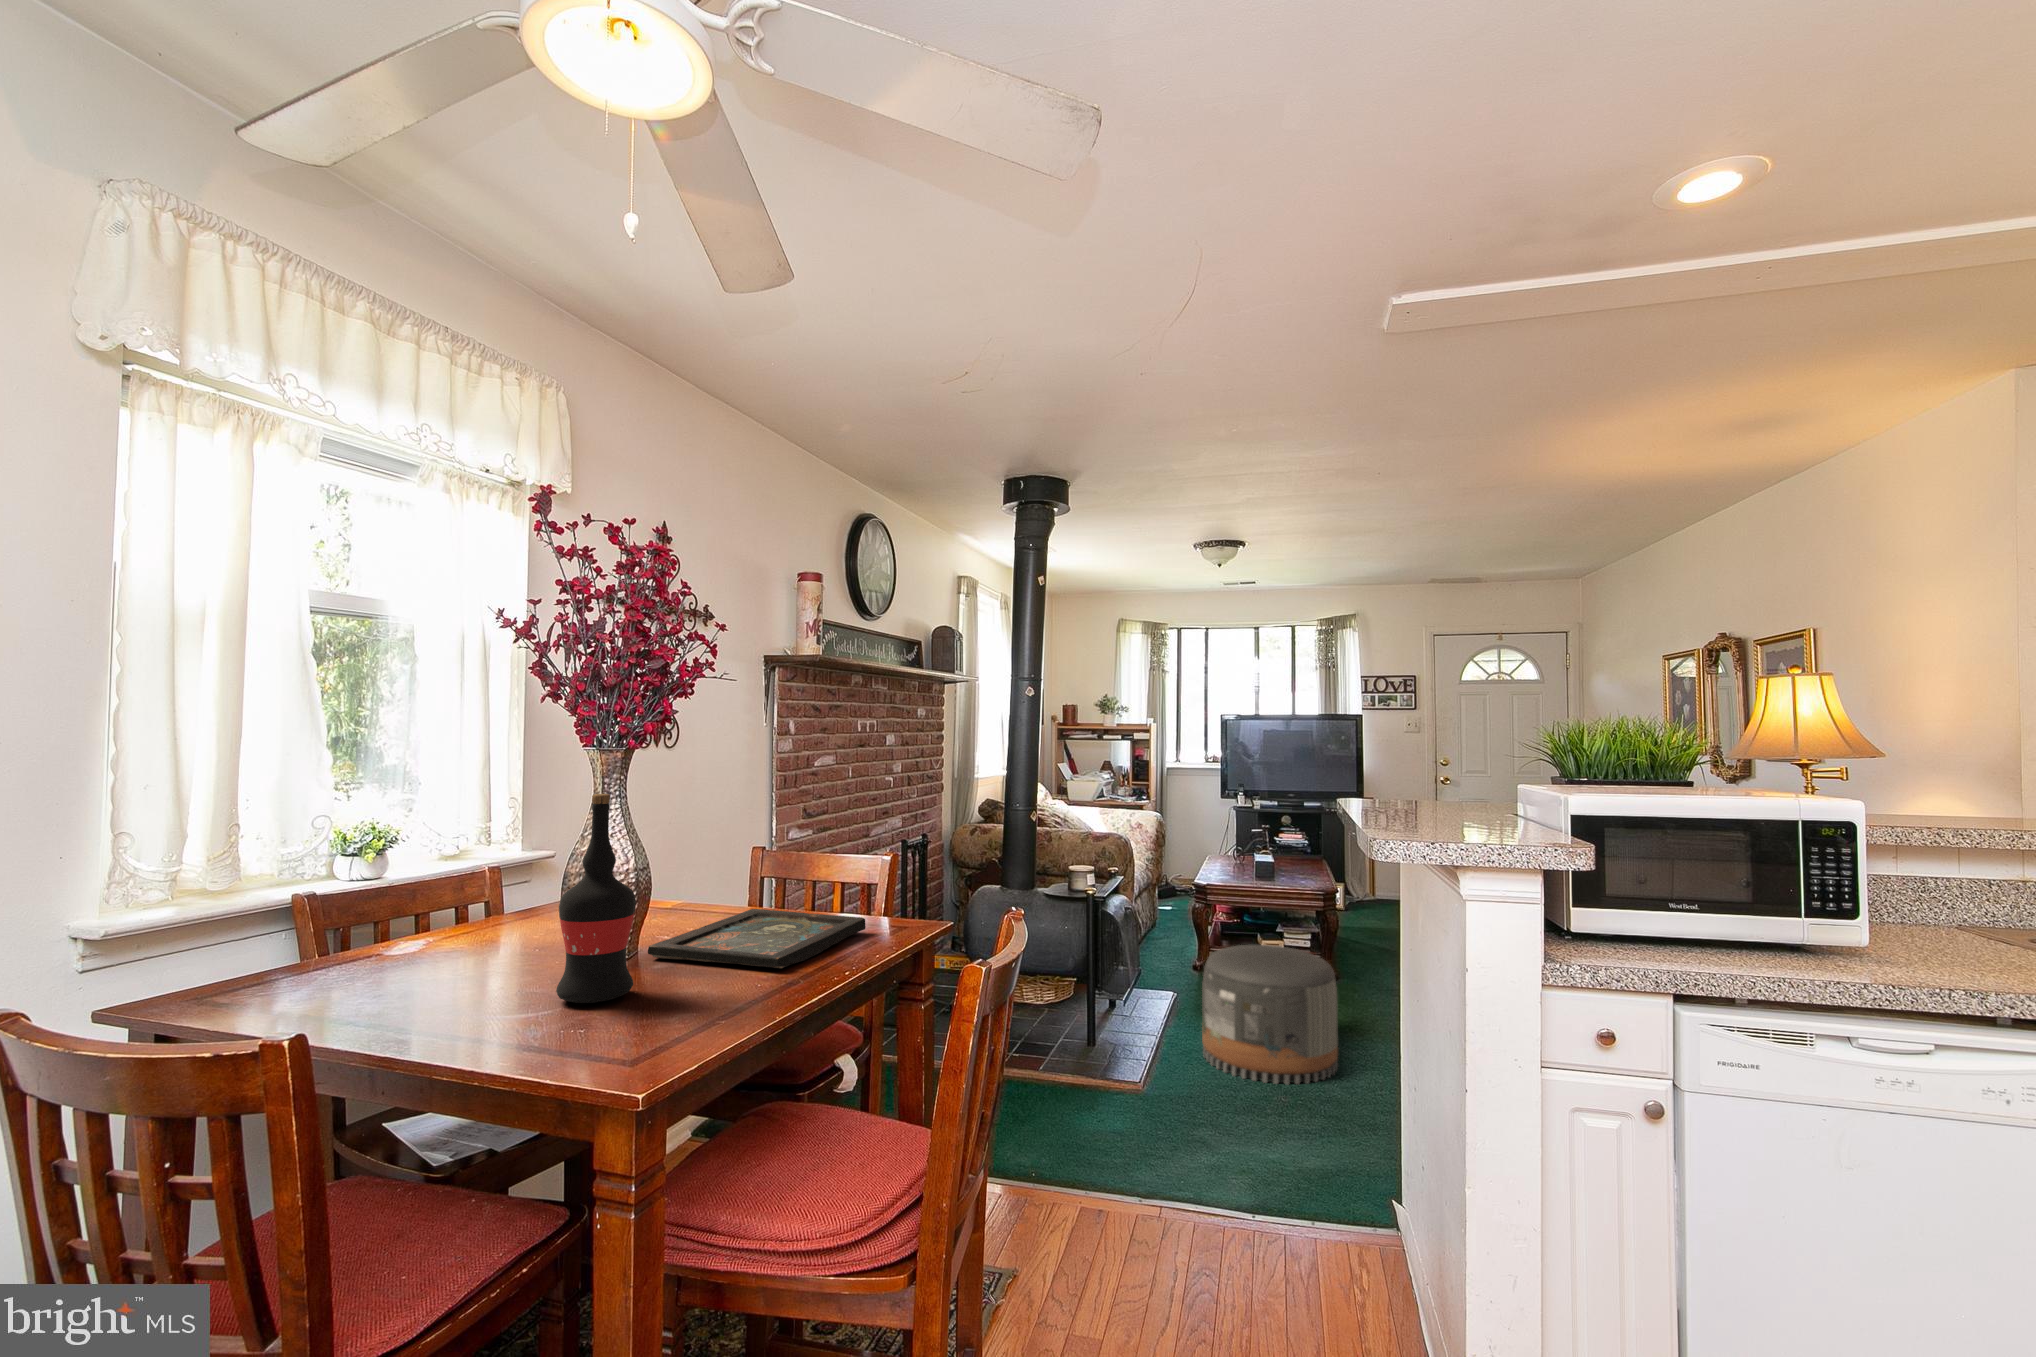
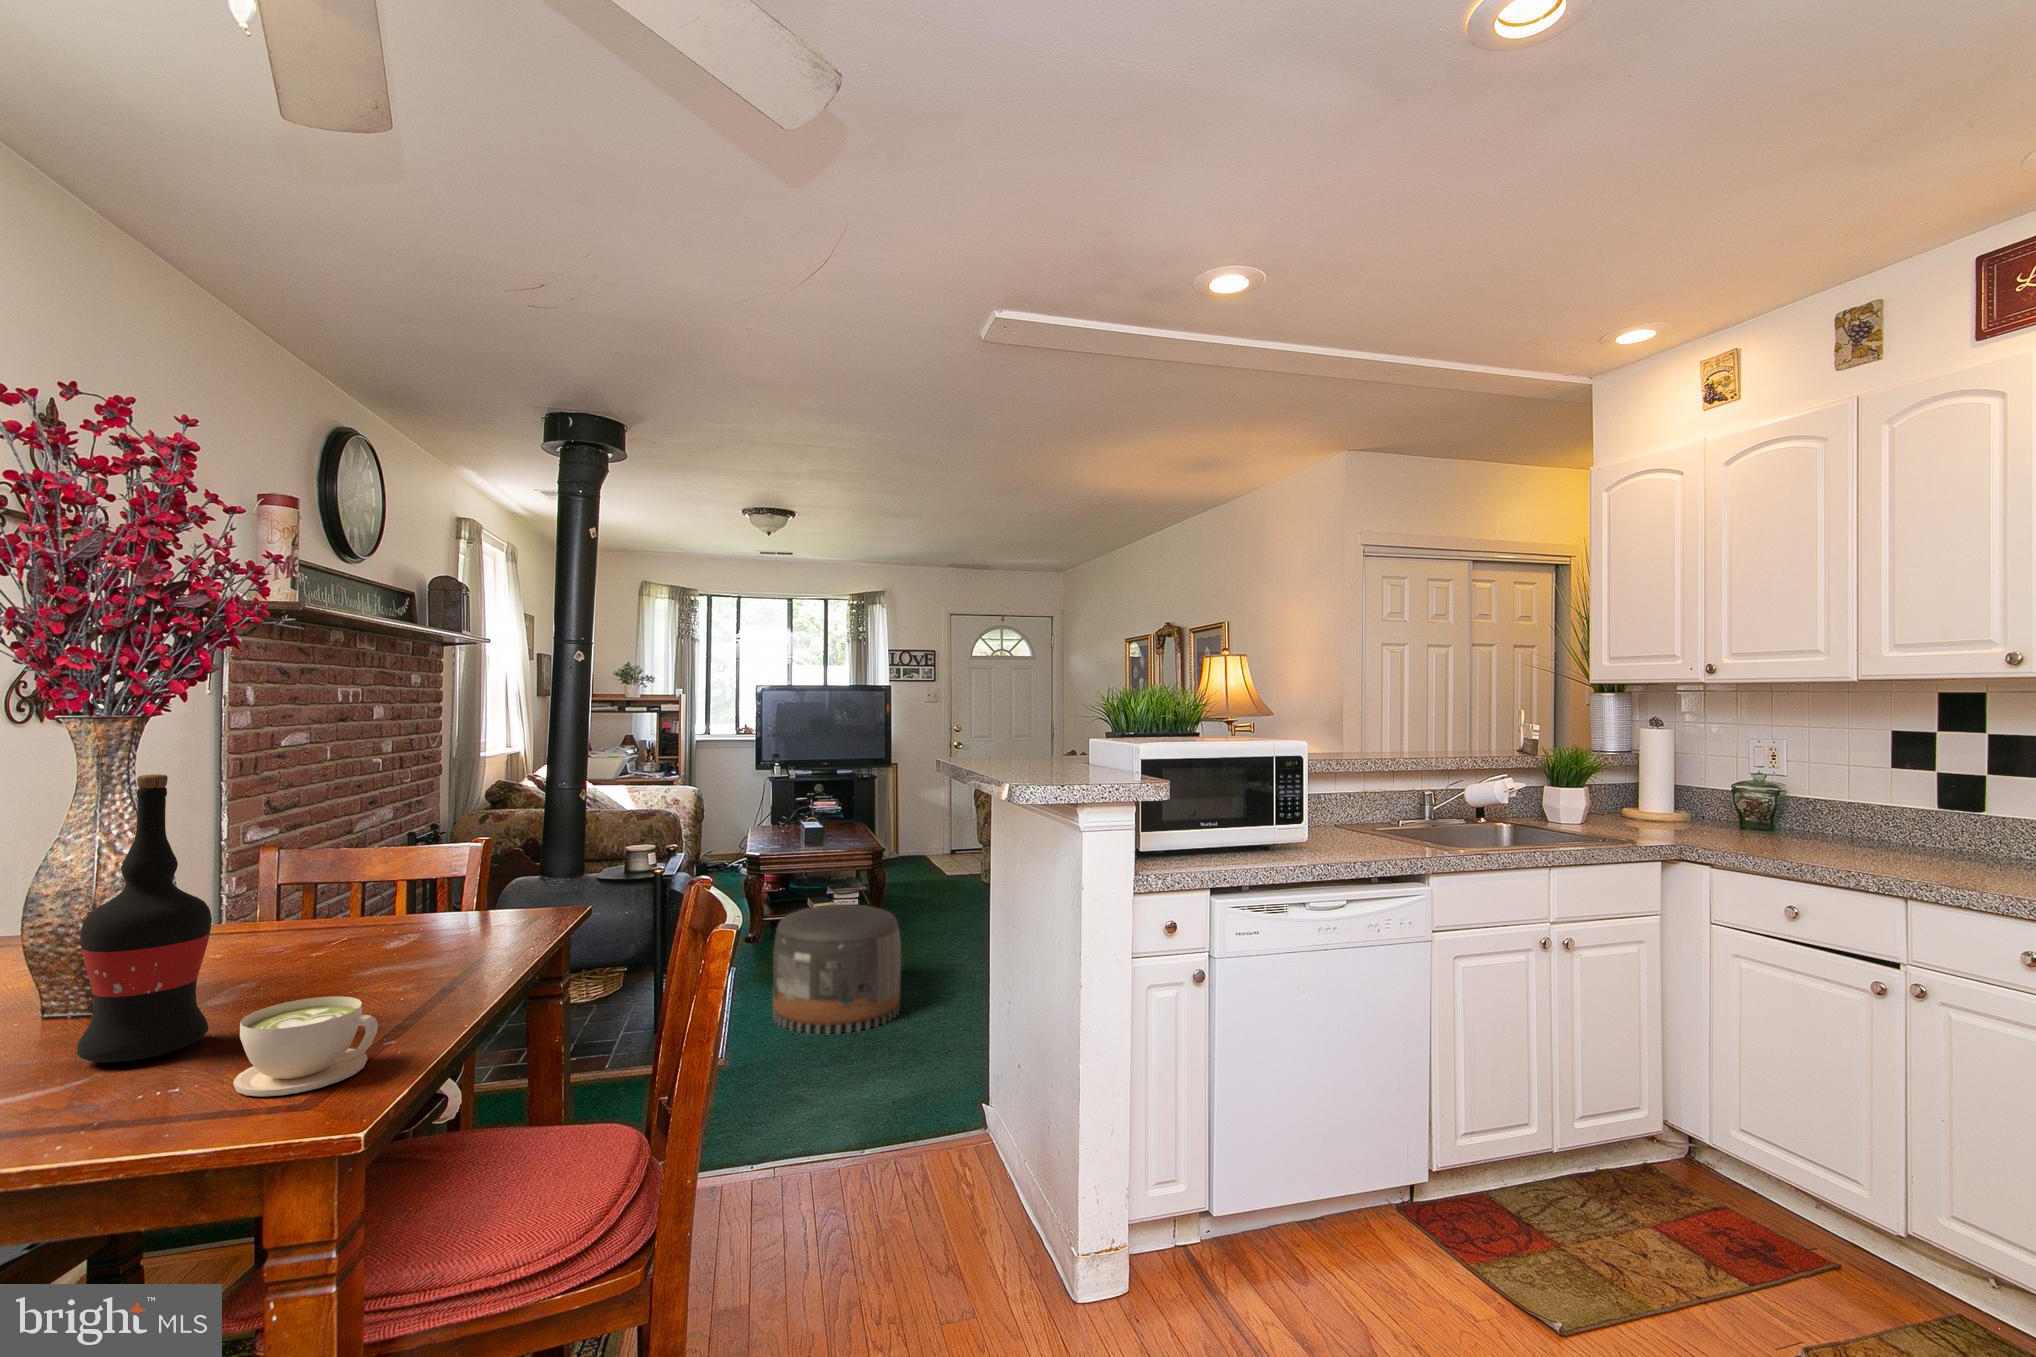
tray: present [648,909,866,968] -> none [180,912,481,994]
coffee cup: none [610,976,699,1051] -> present [233,996,378,1096]

